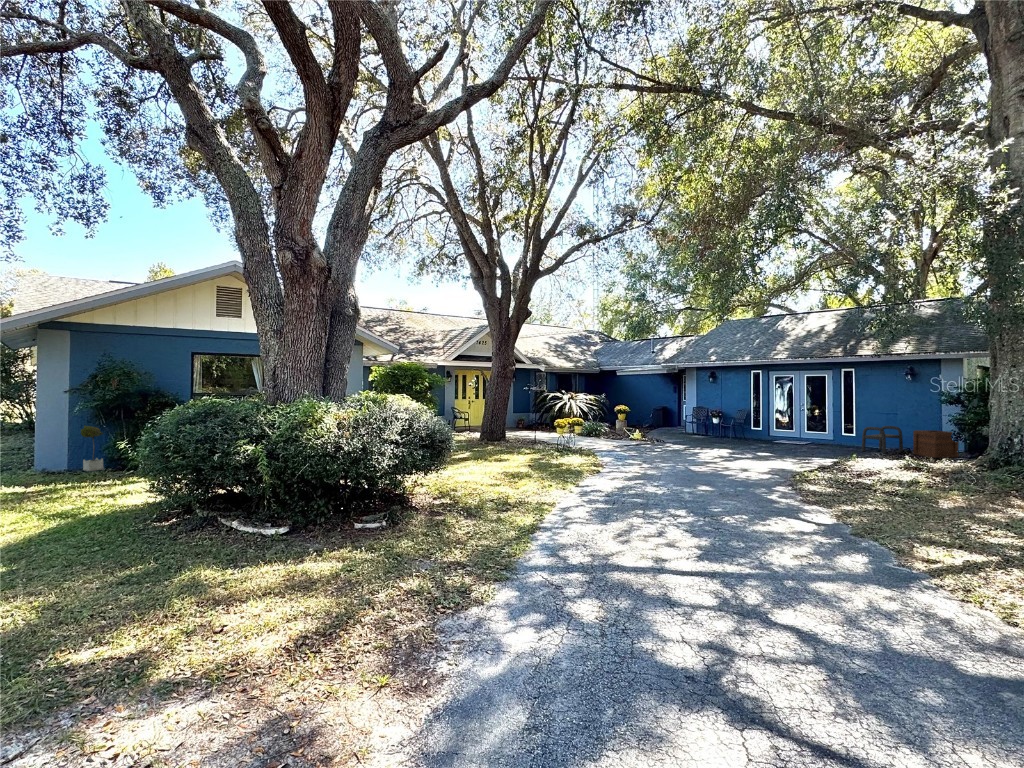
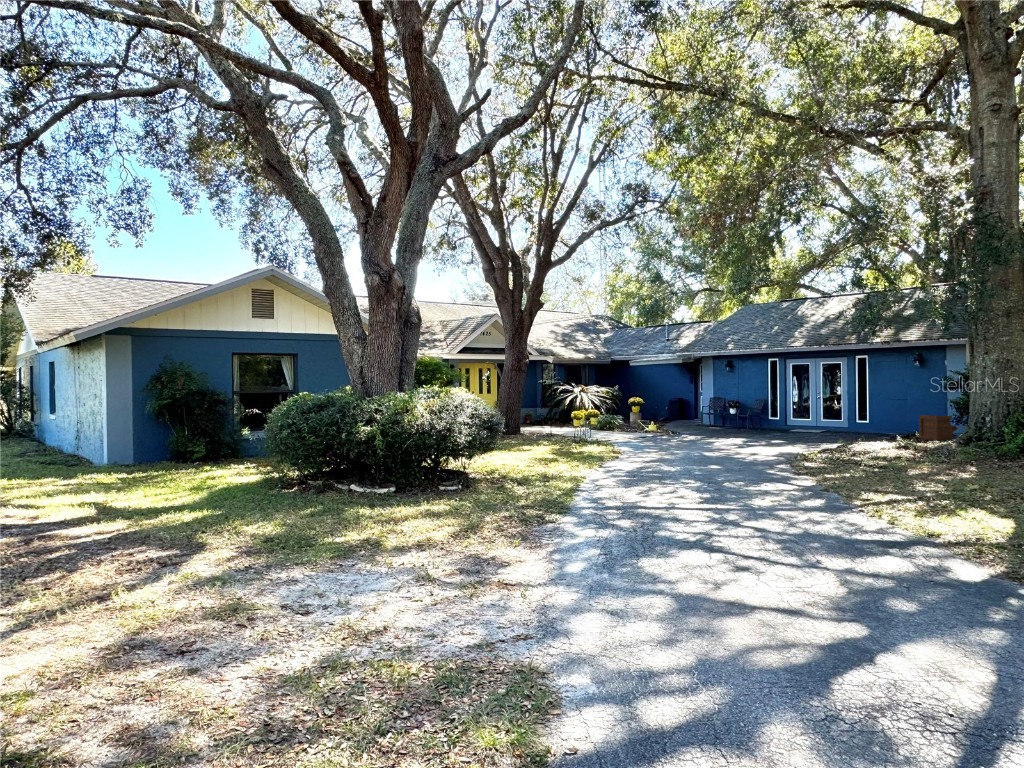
potted tree: present [81,426,103,471] -> none [136,423,157,465]
bench: present [862,426,903,454] -> none [872,412,912,438]

